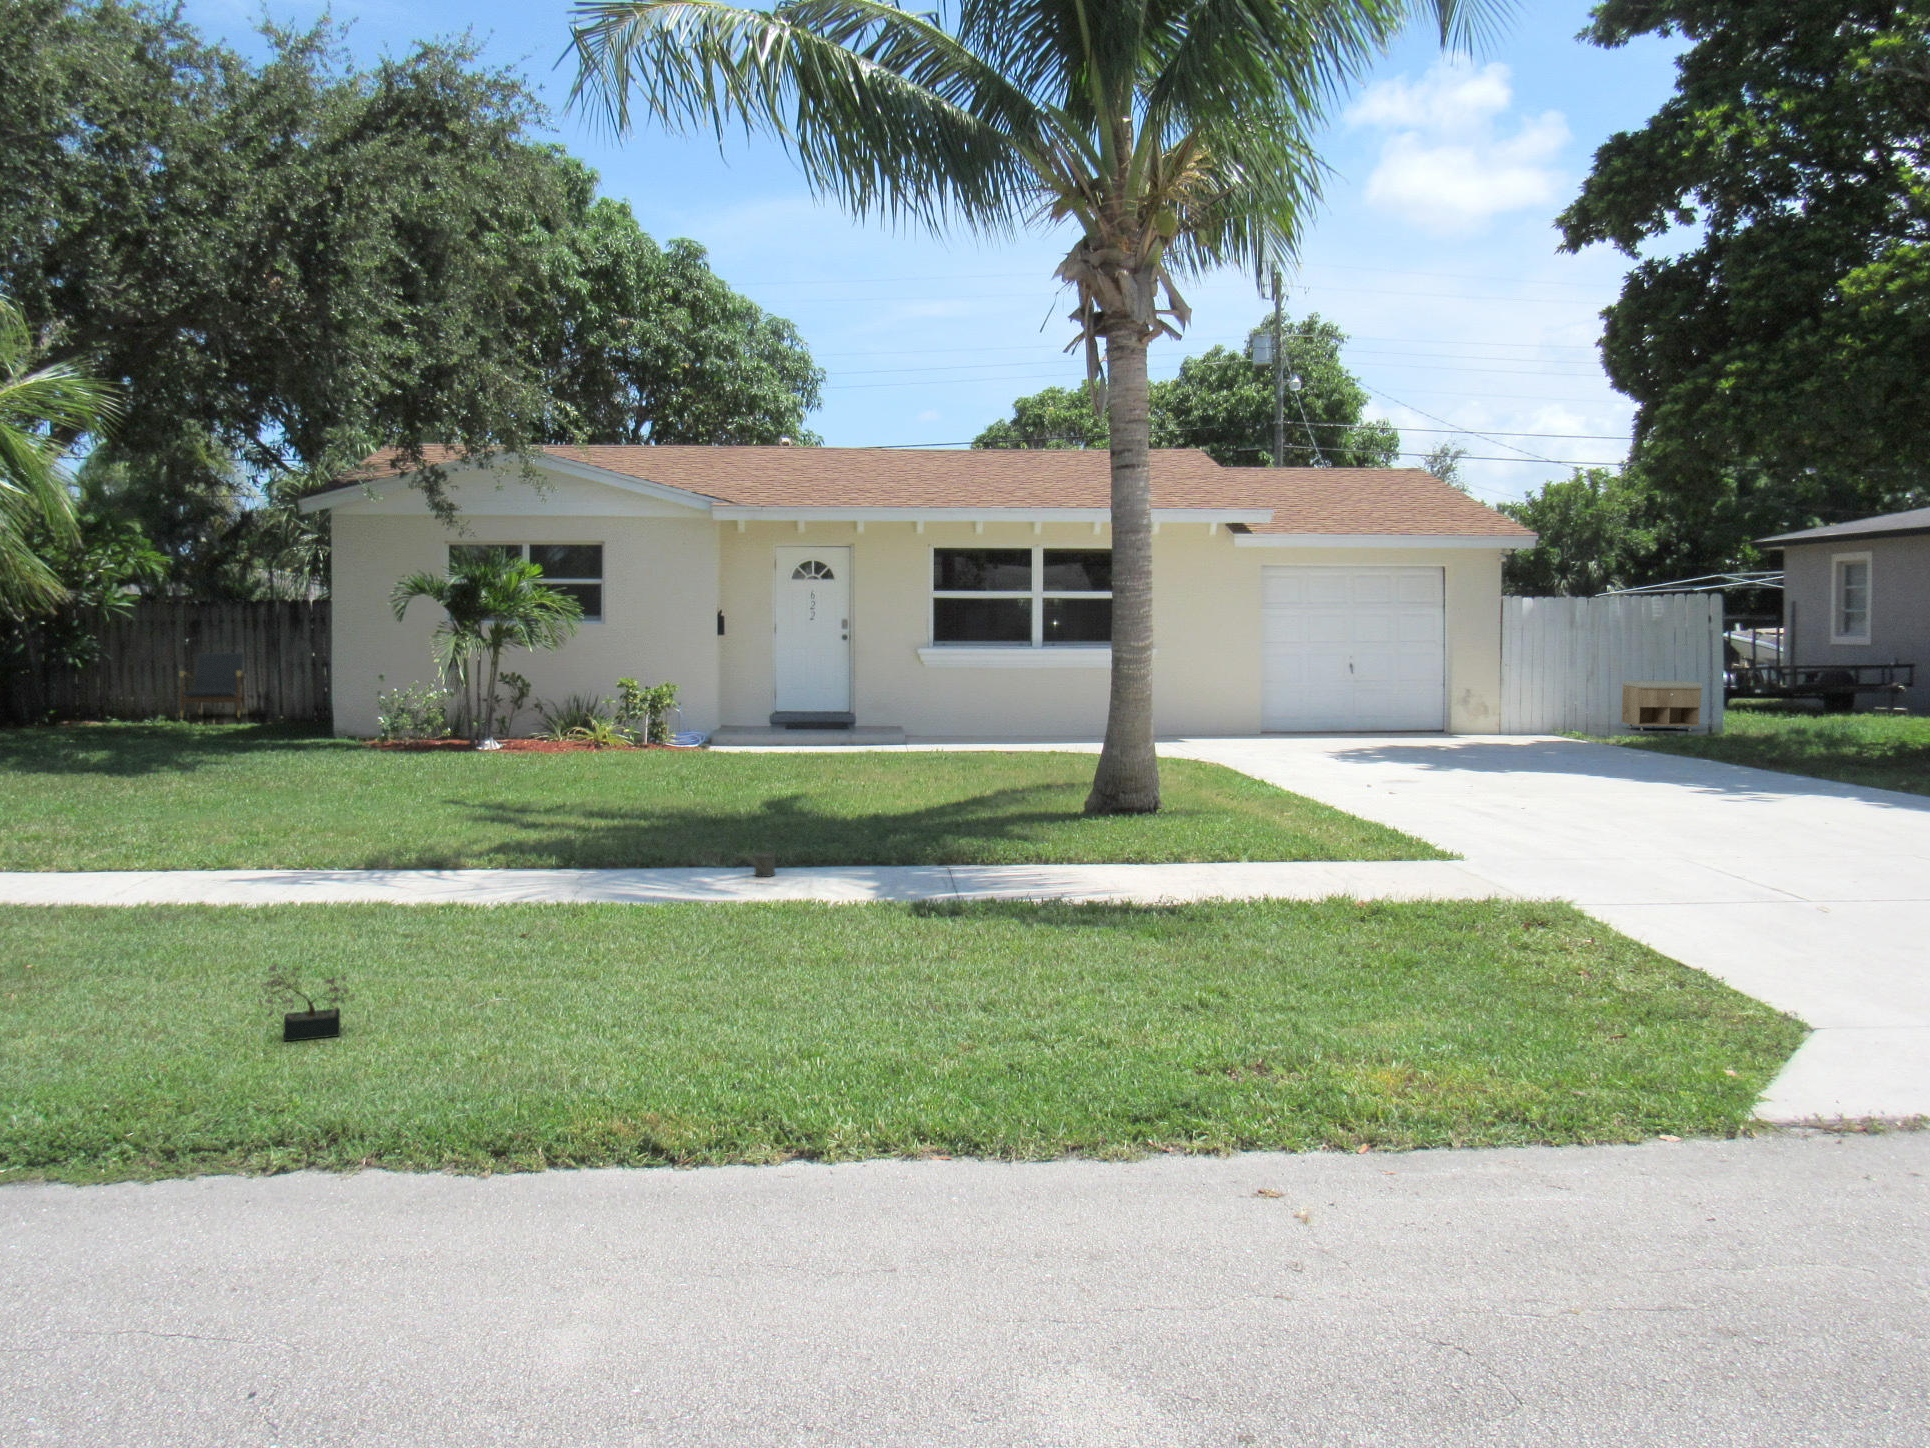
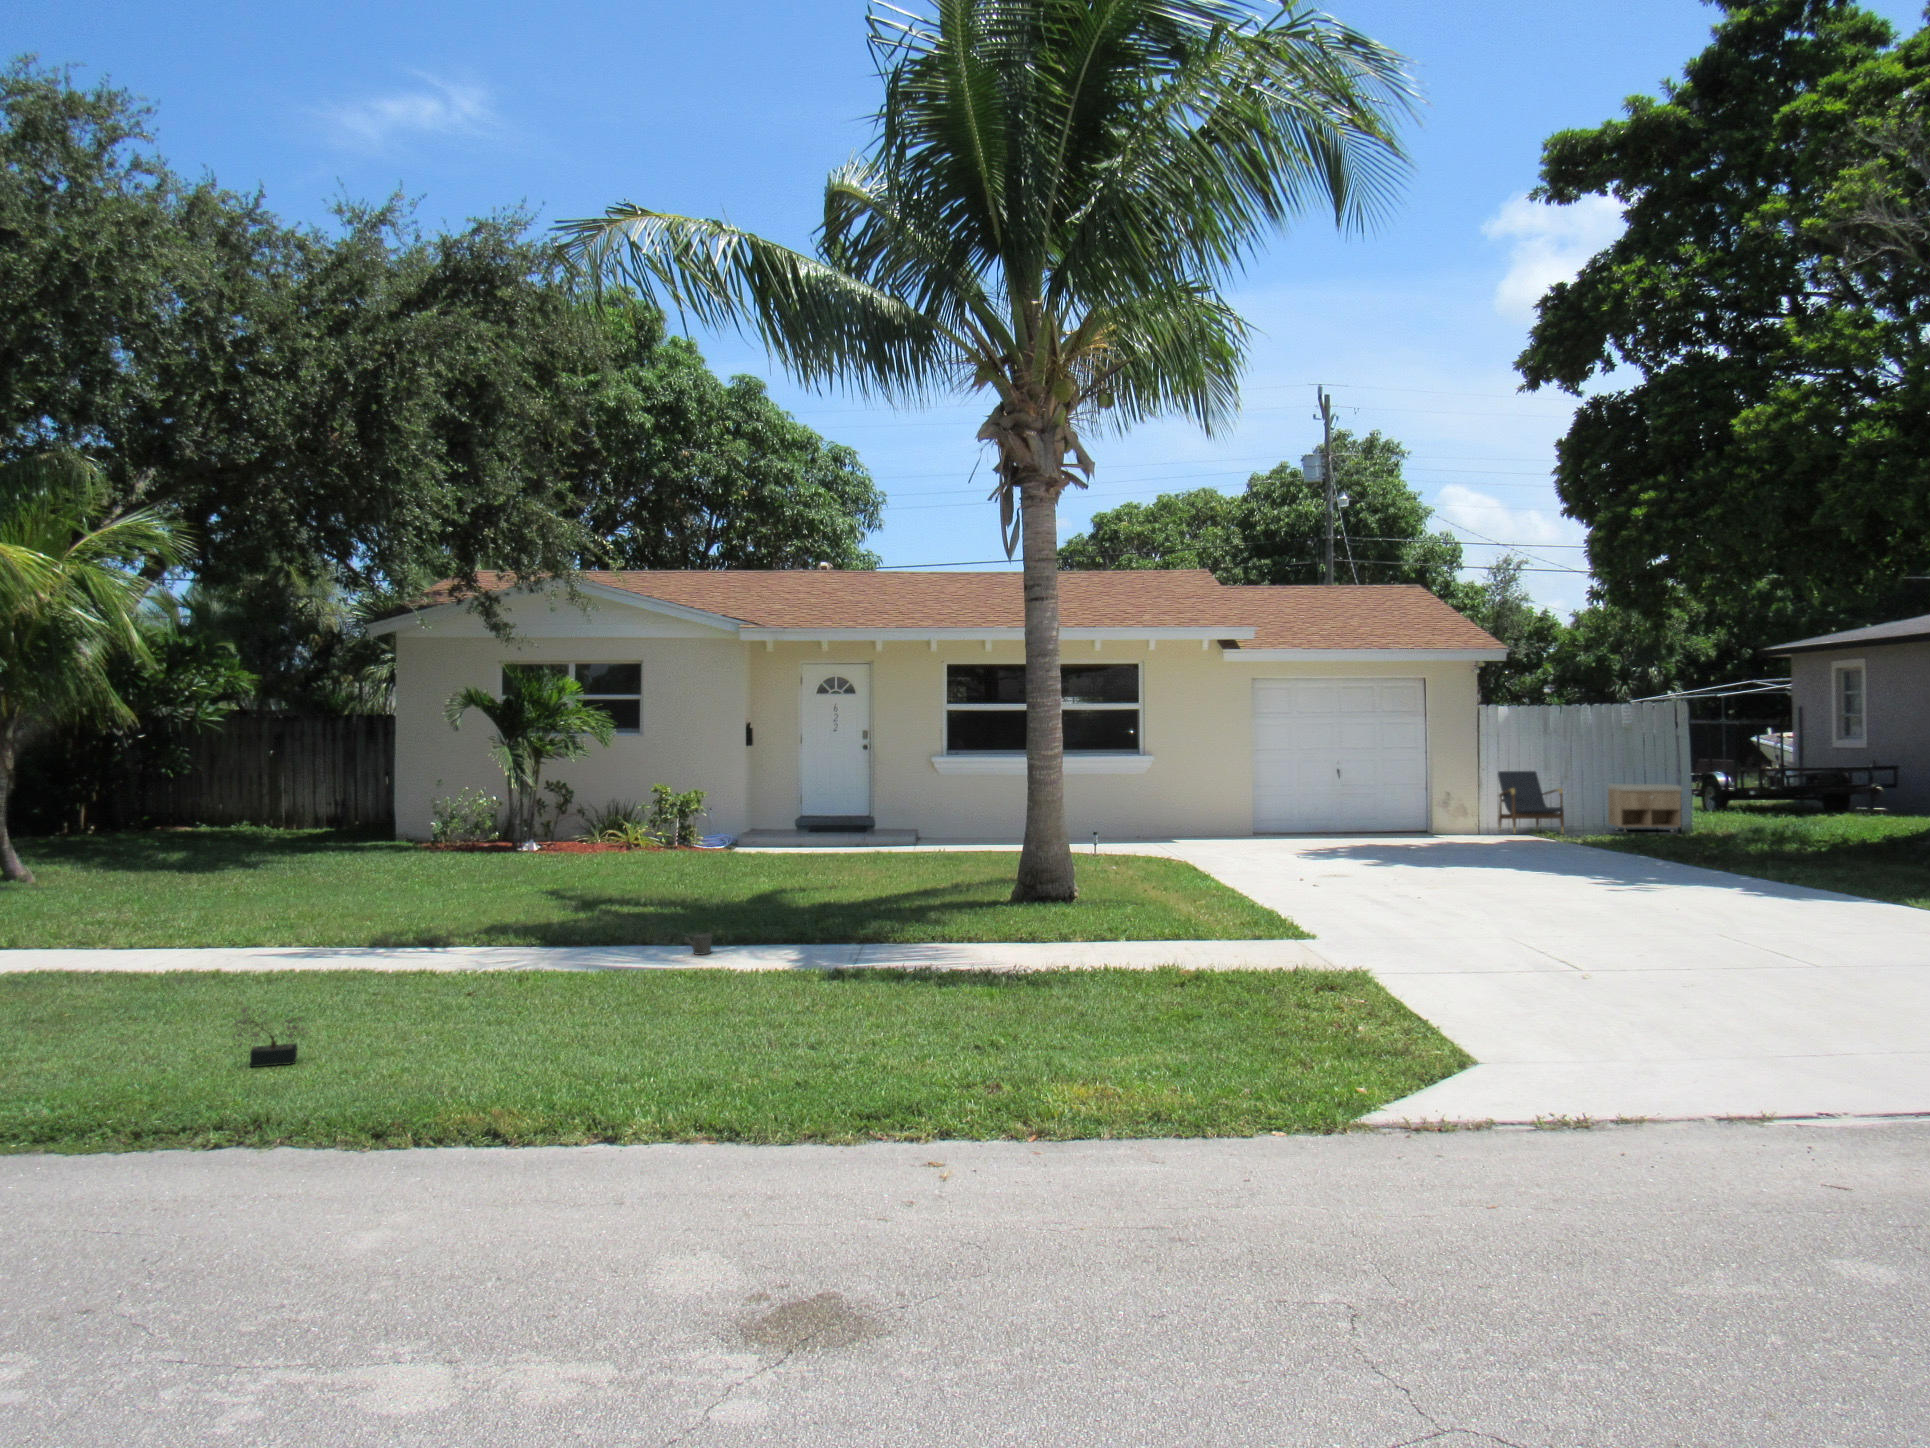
lounge chair: present [179,653,246,717] -> present [1498,771,1564,833]

